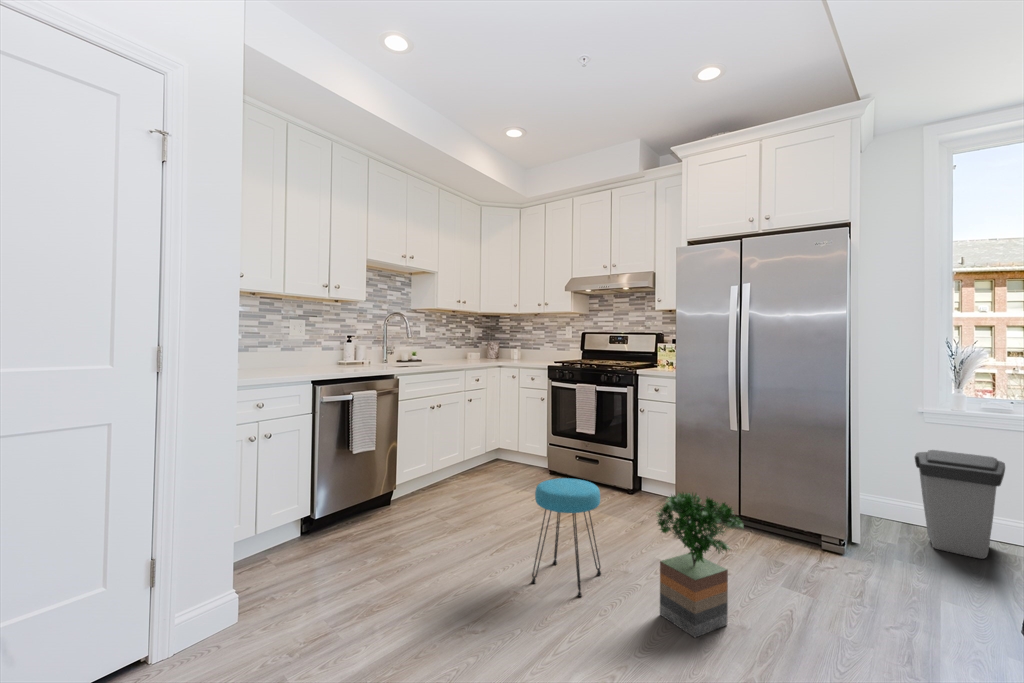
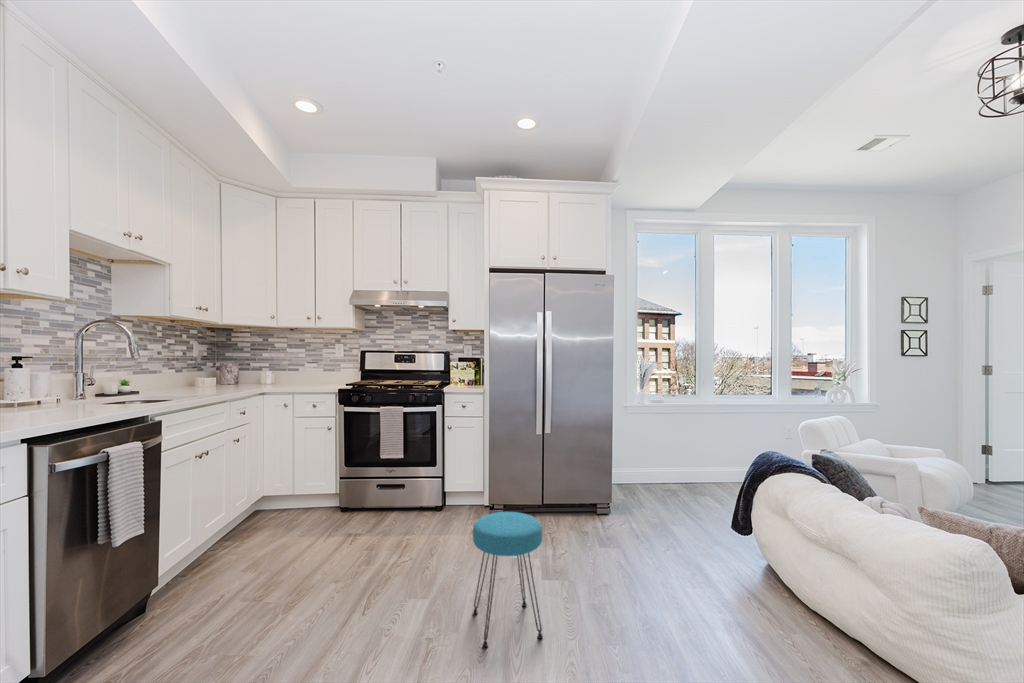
trash can: present [915,450,1005,559] -> none [633,430,685,496]
potted tree: present [658,493,743,638] -> none [598,497,677,628]

